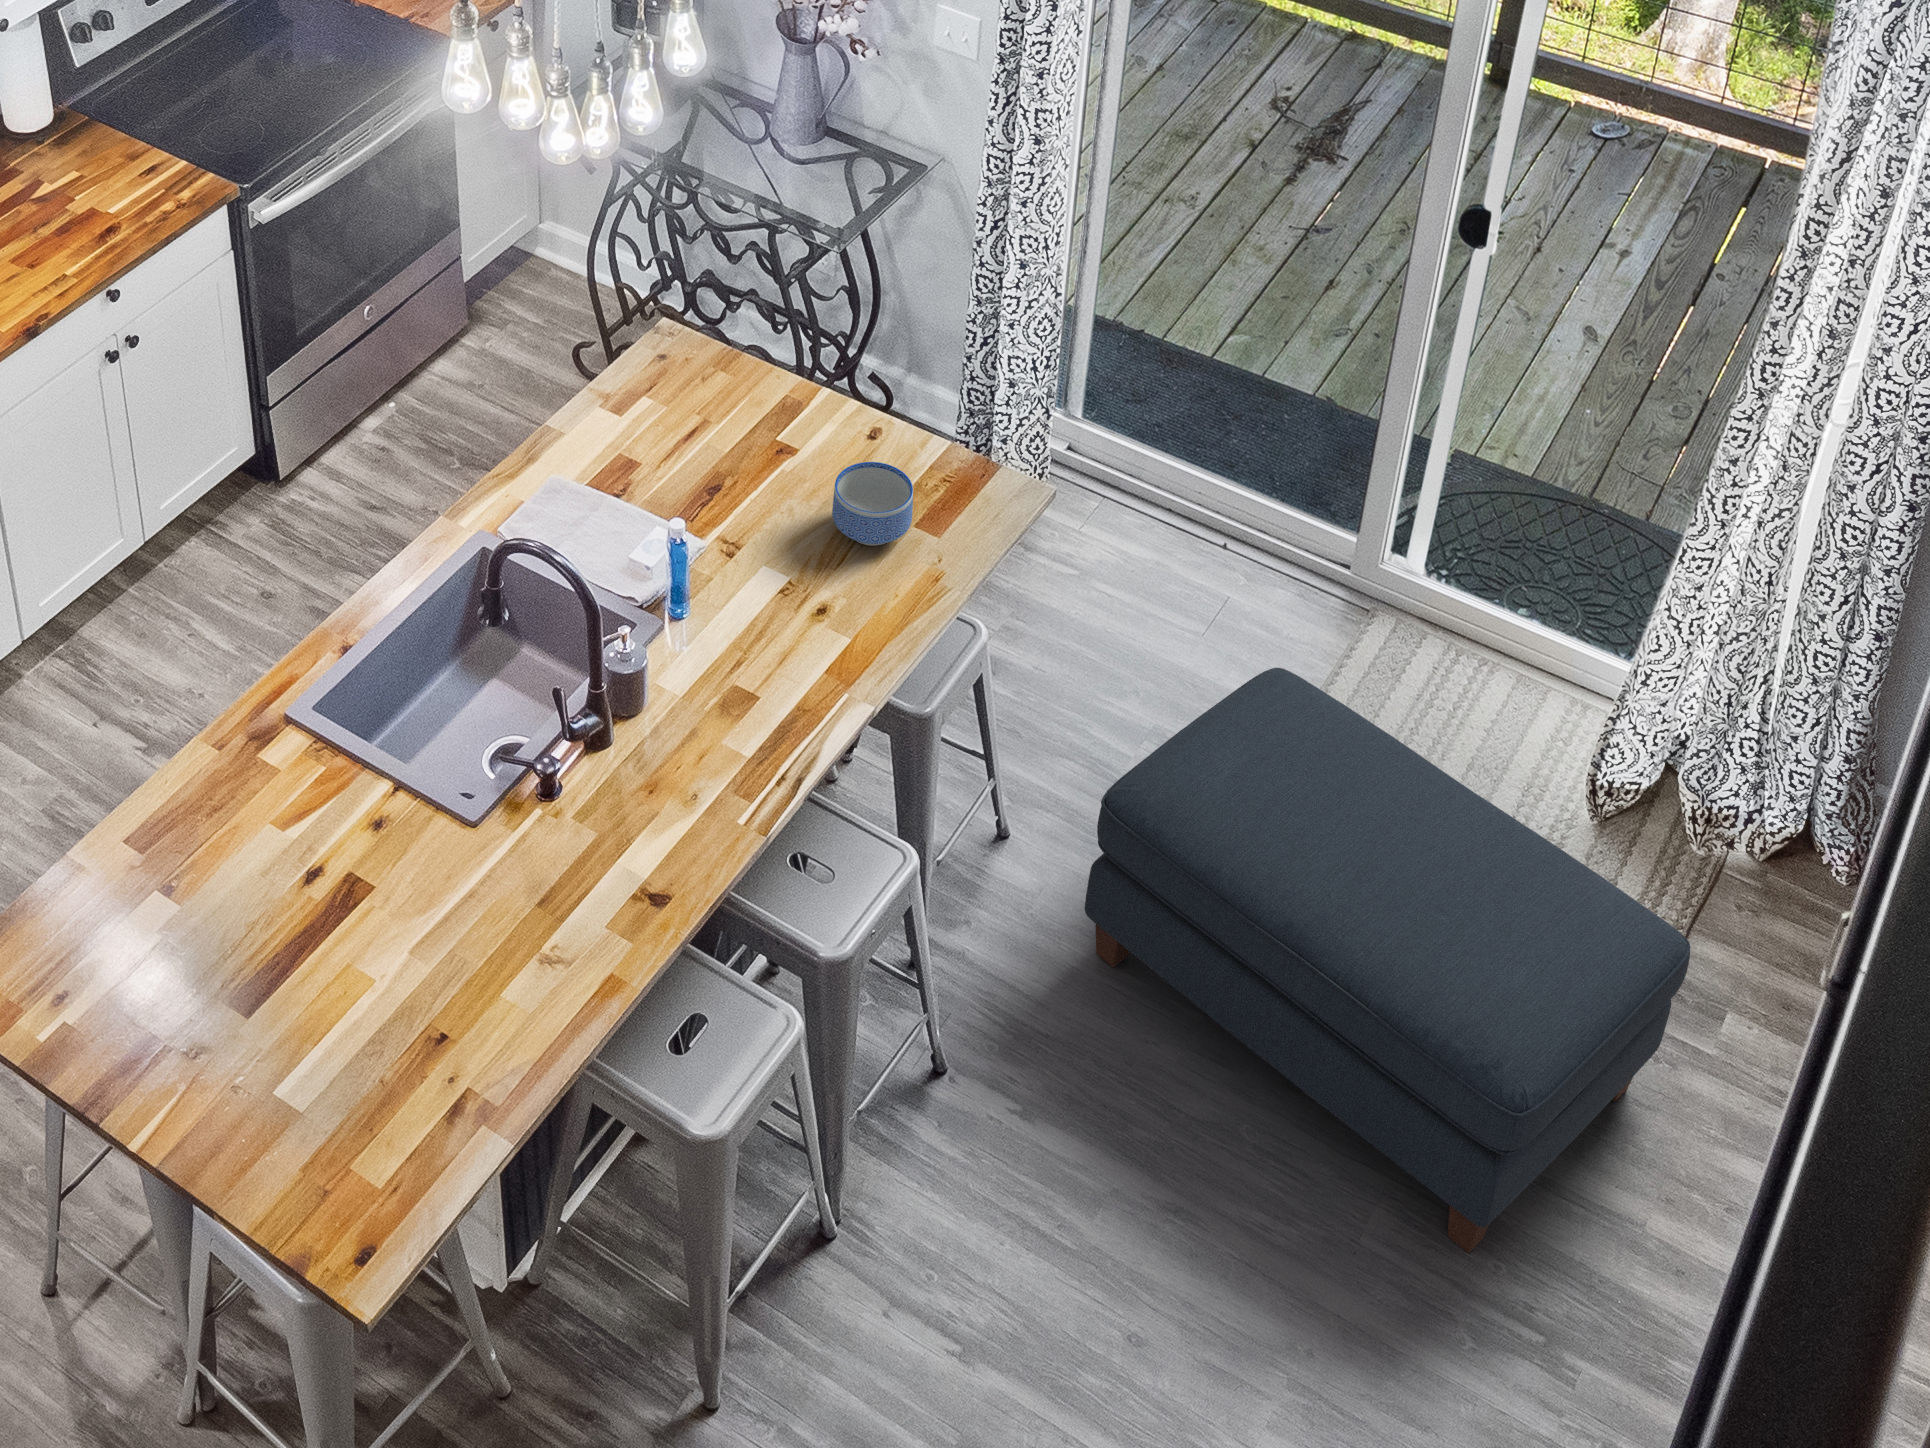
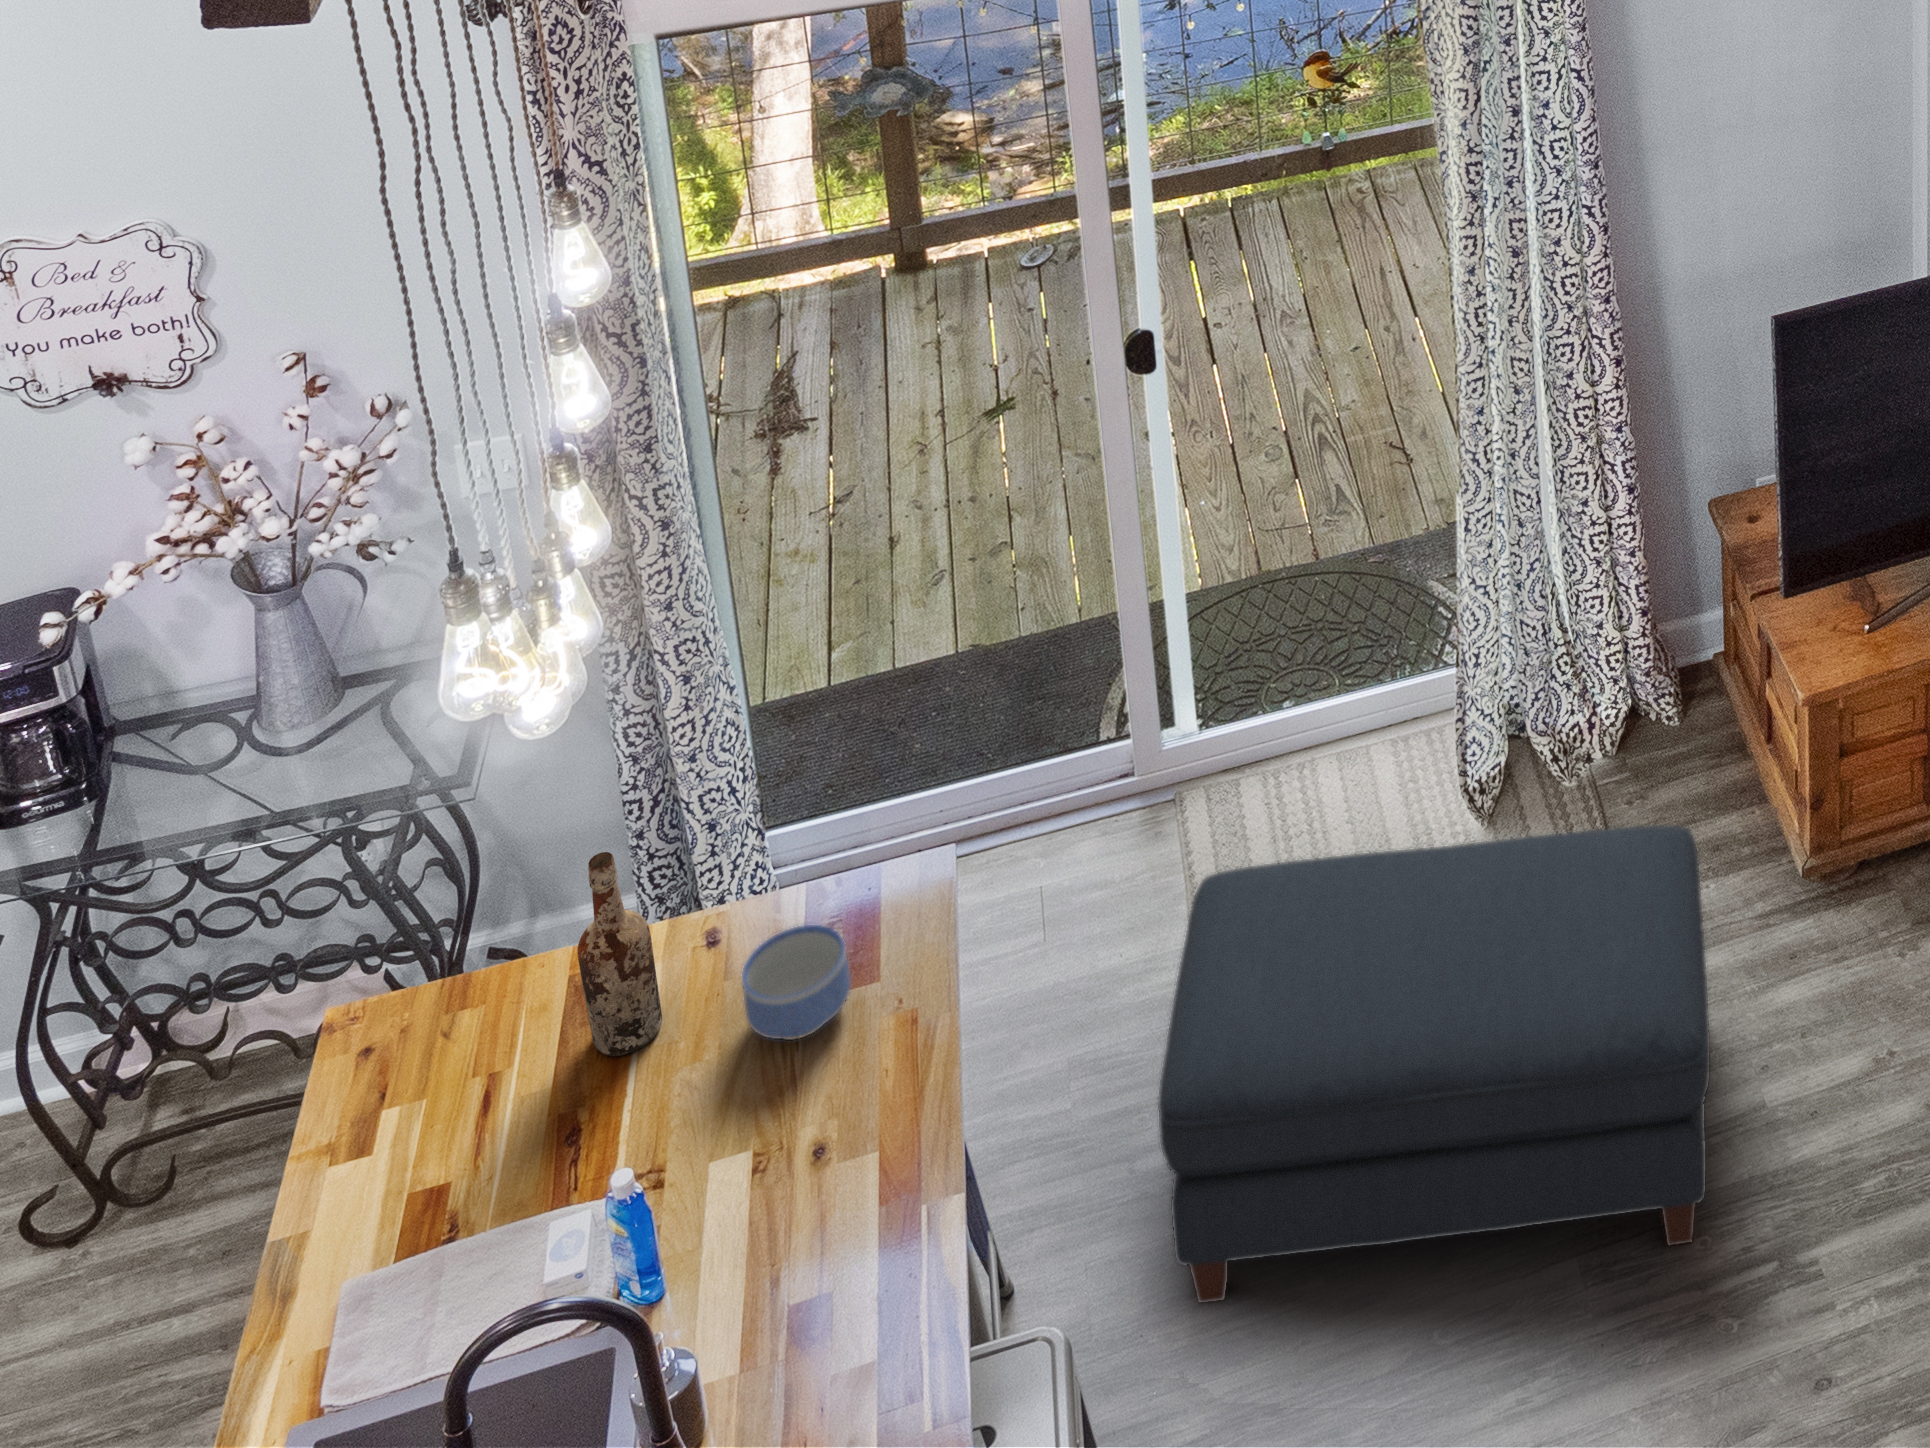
wine bottle: none [756,326,810,477] -> present [577,852,662,1056]

